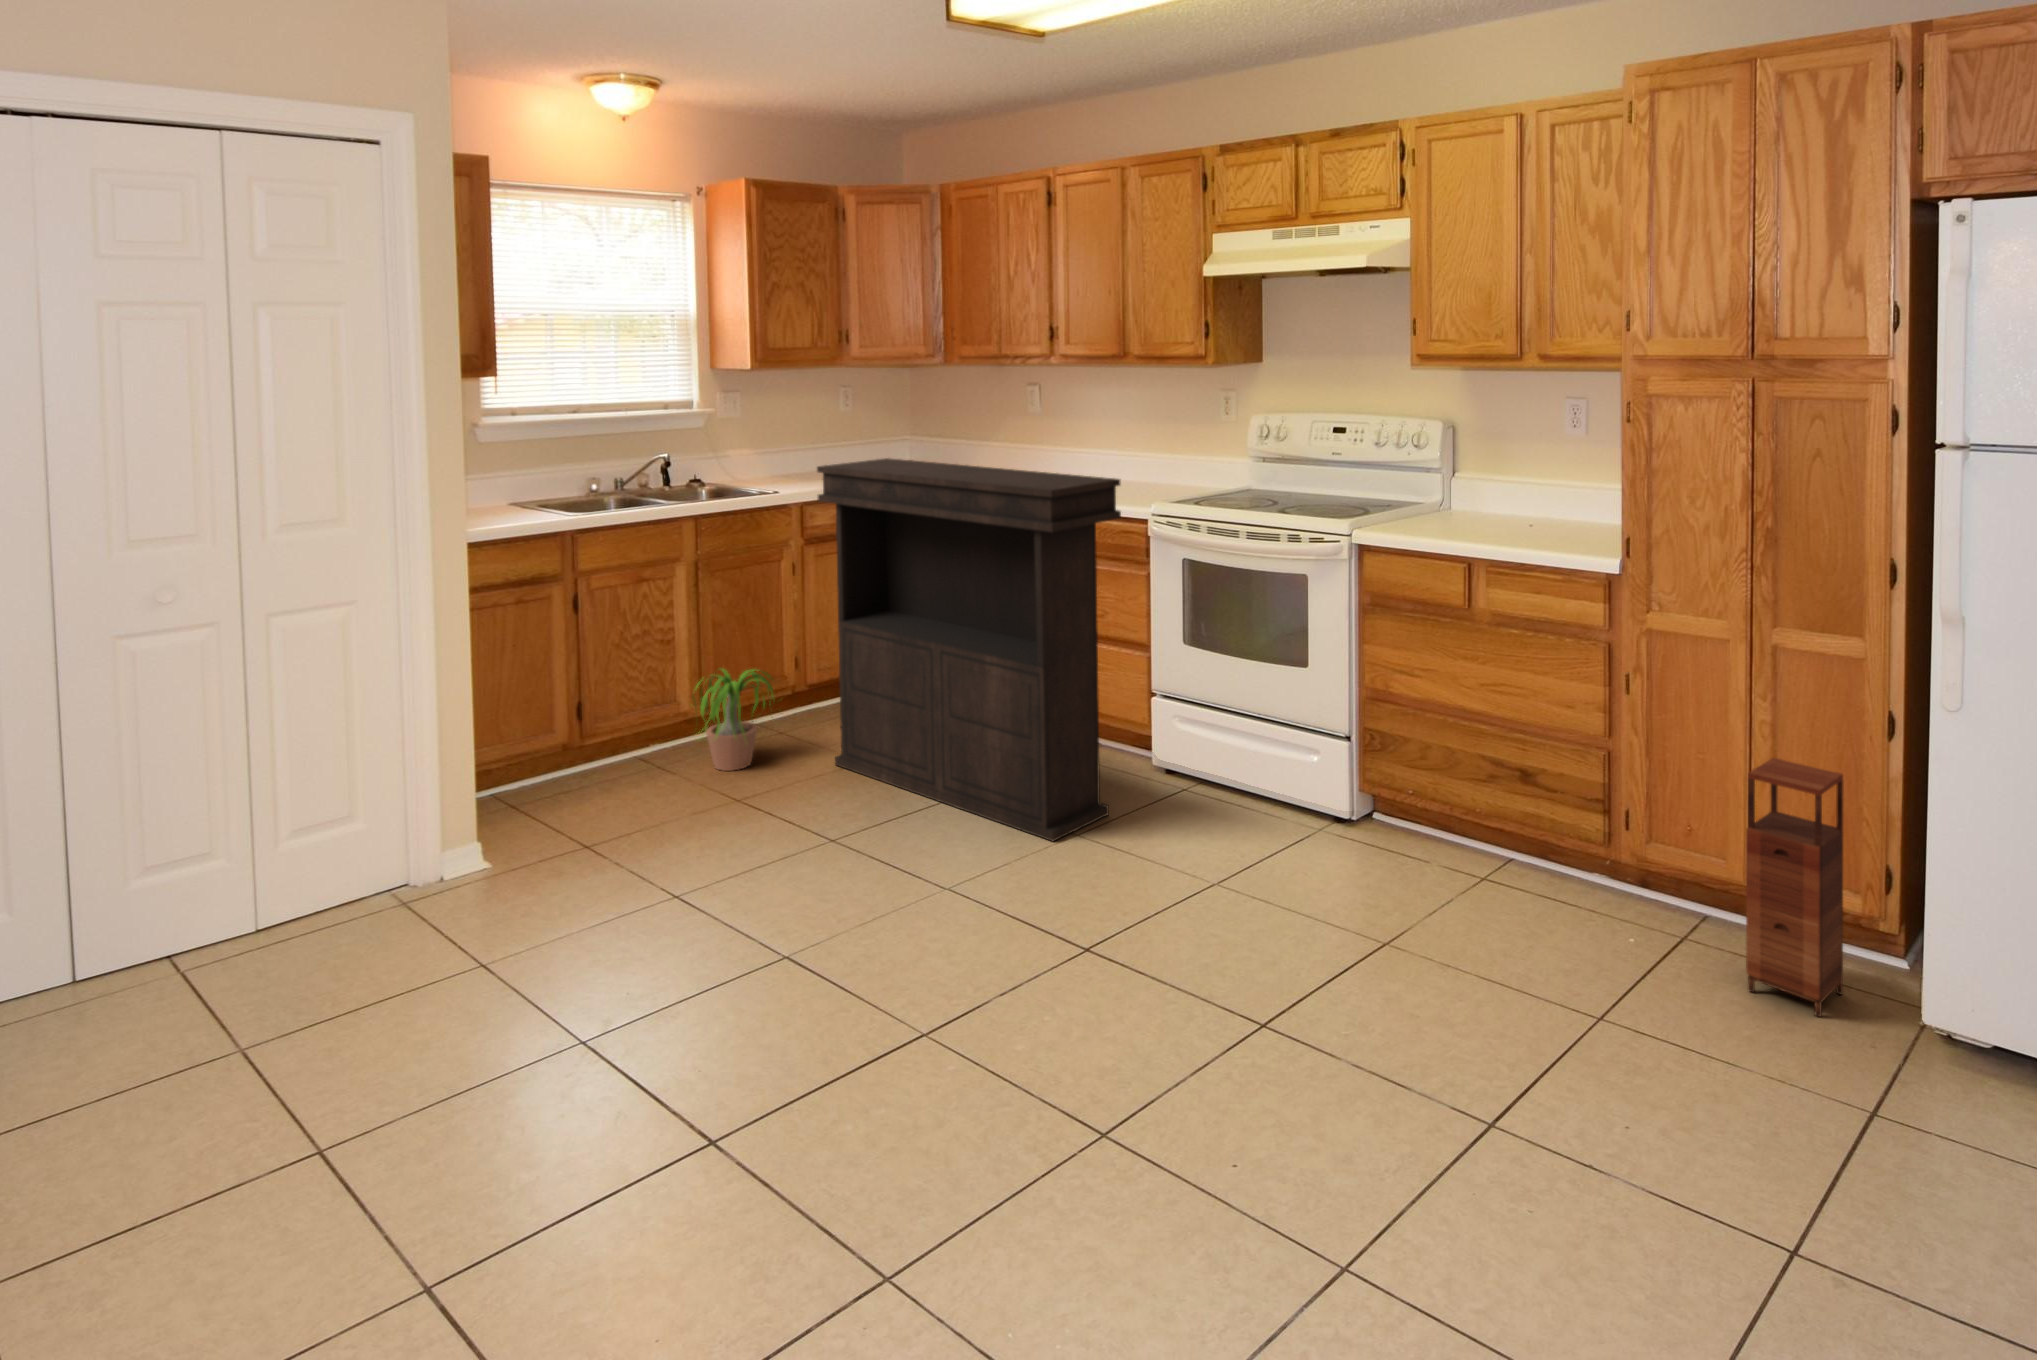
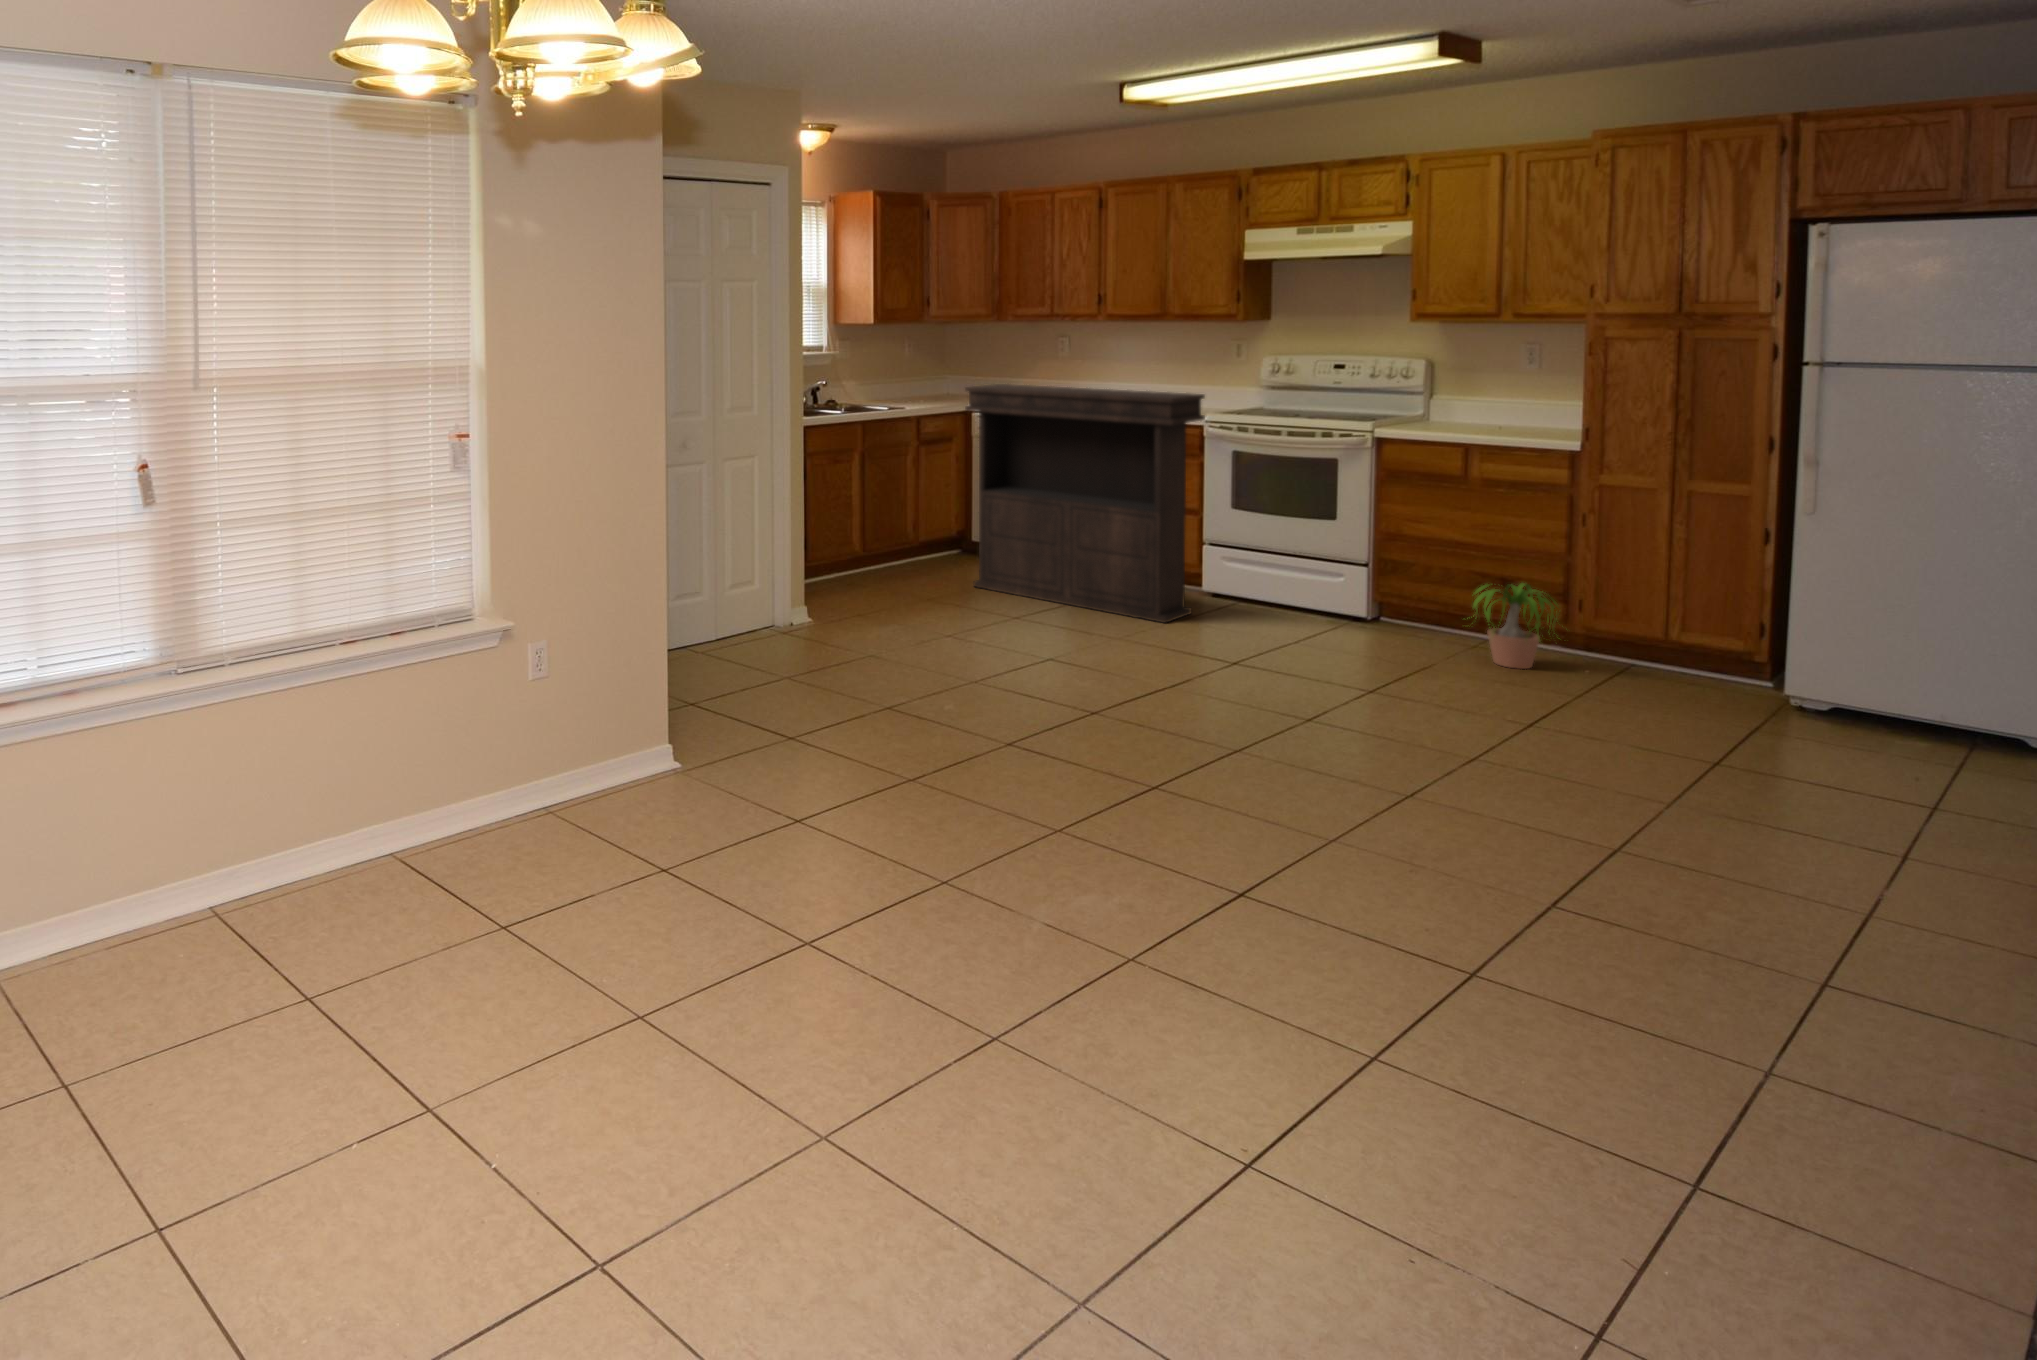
potted plant: present [693,669,774,771] -> present [1473,583,1557,669]
storage cabinet: present [1746,758,1843,1017] -> none [1669,557,1738,702]

